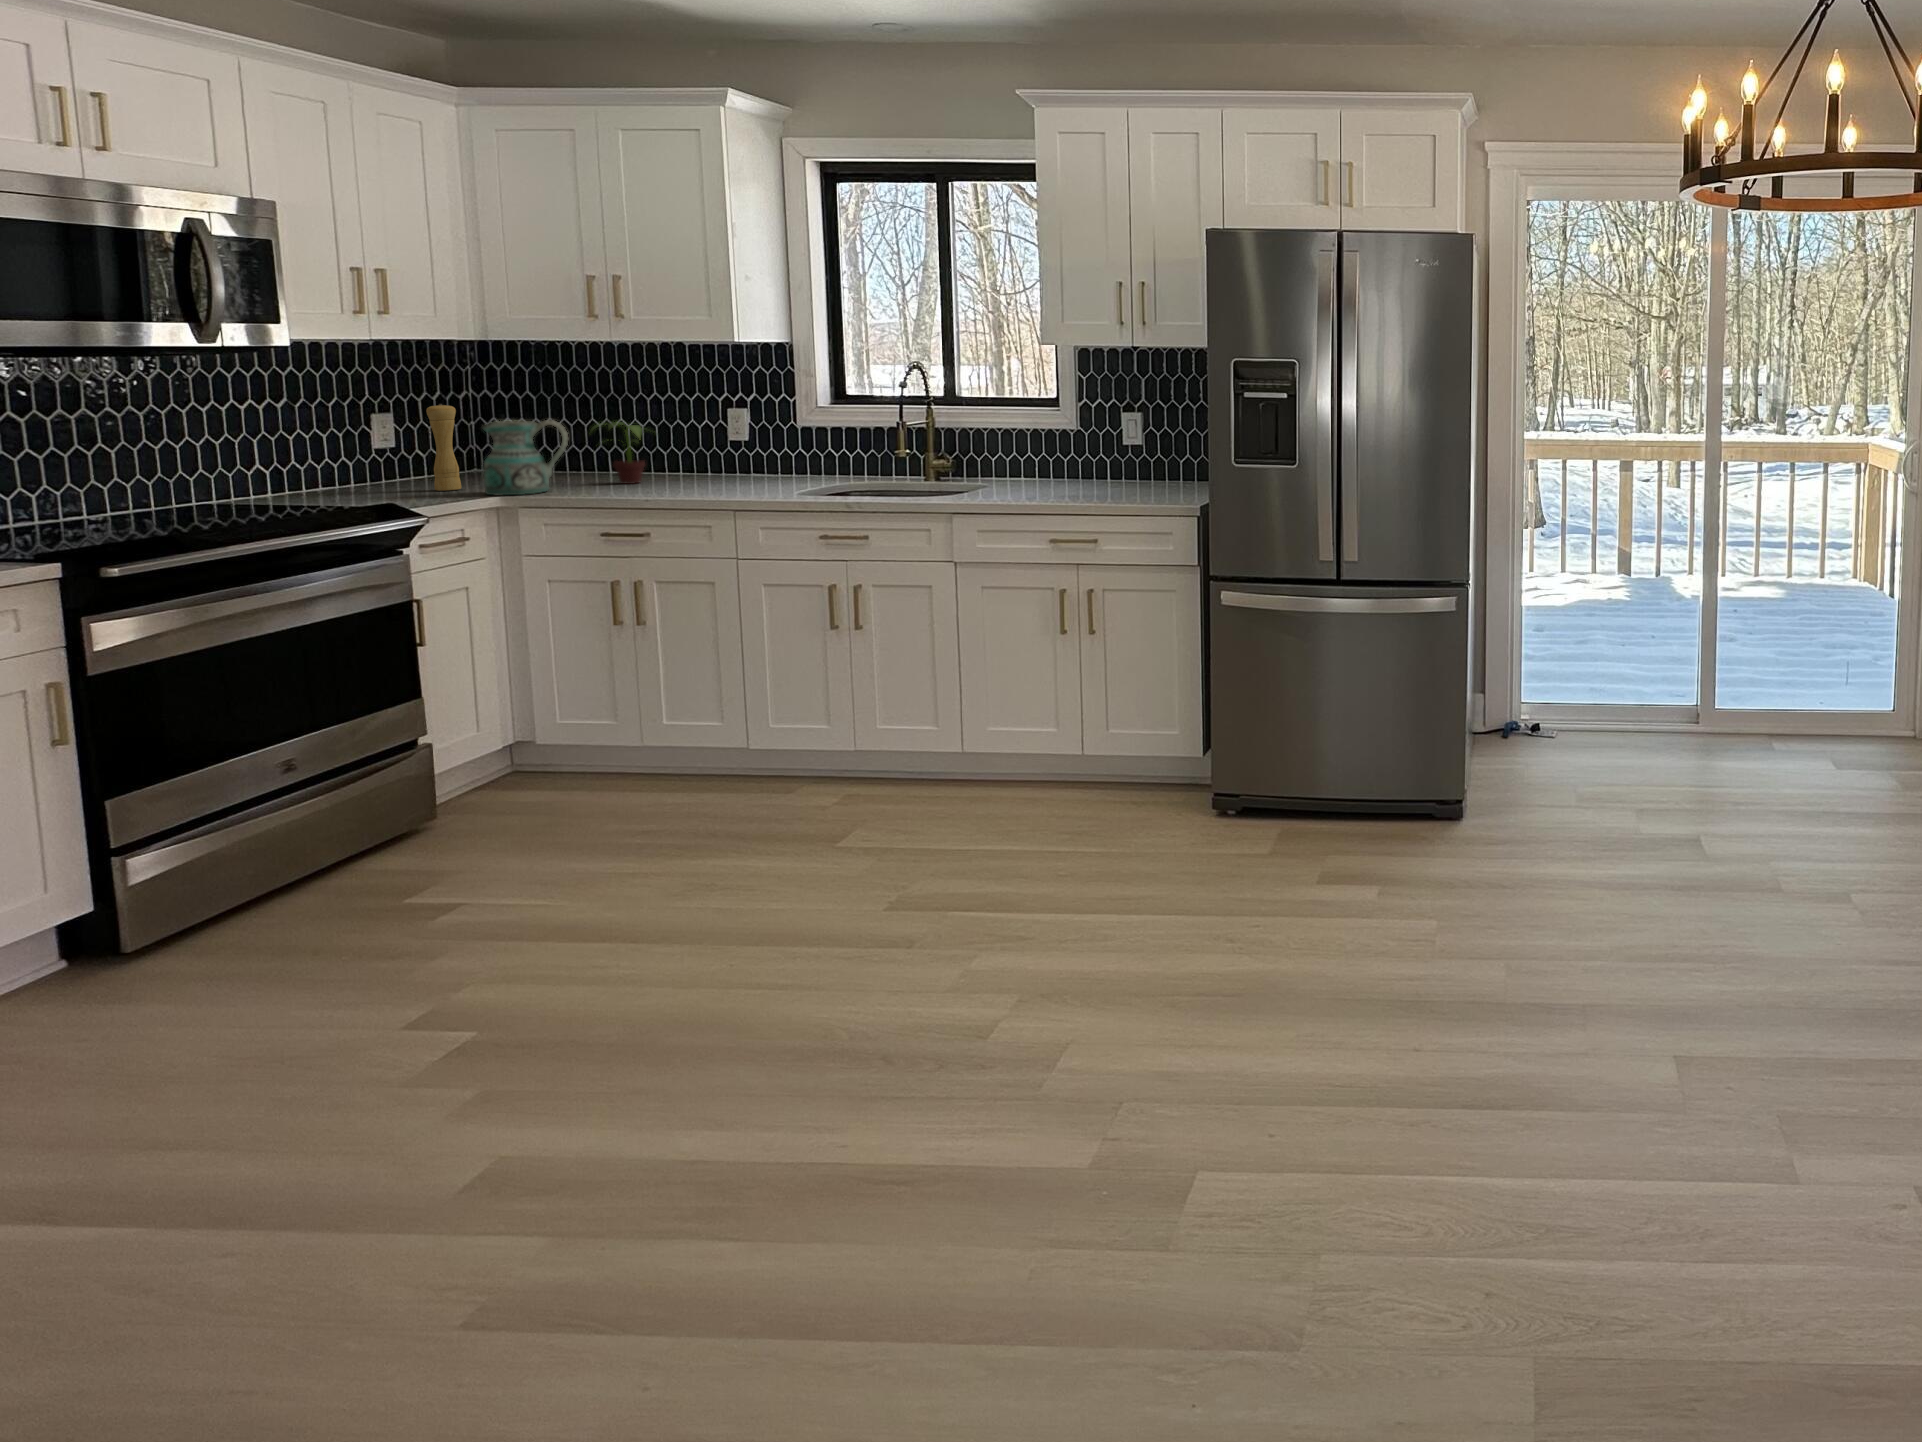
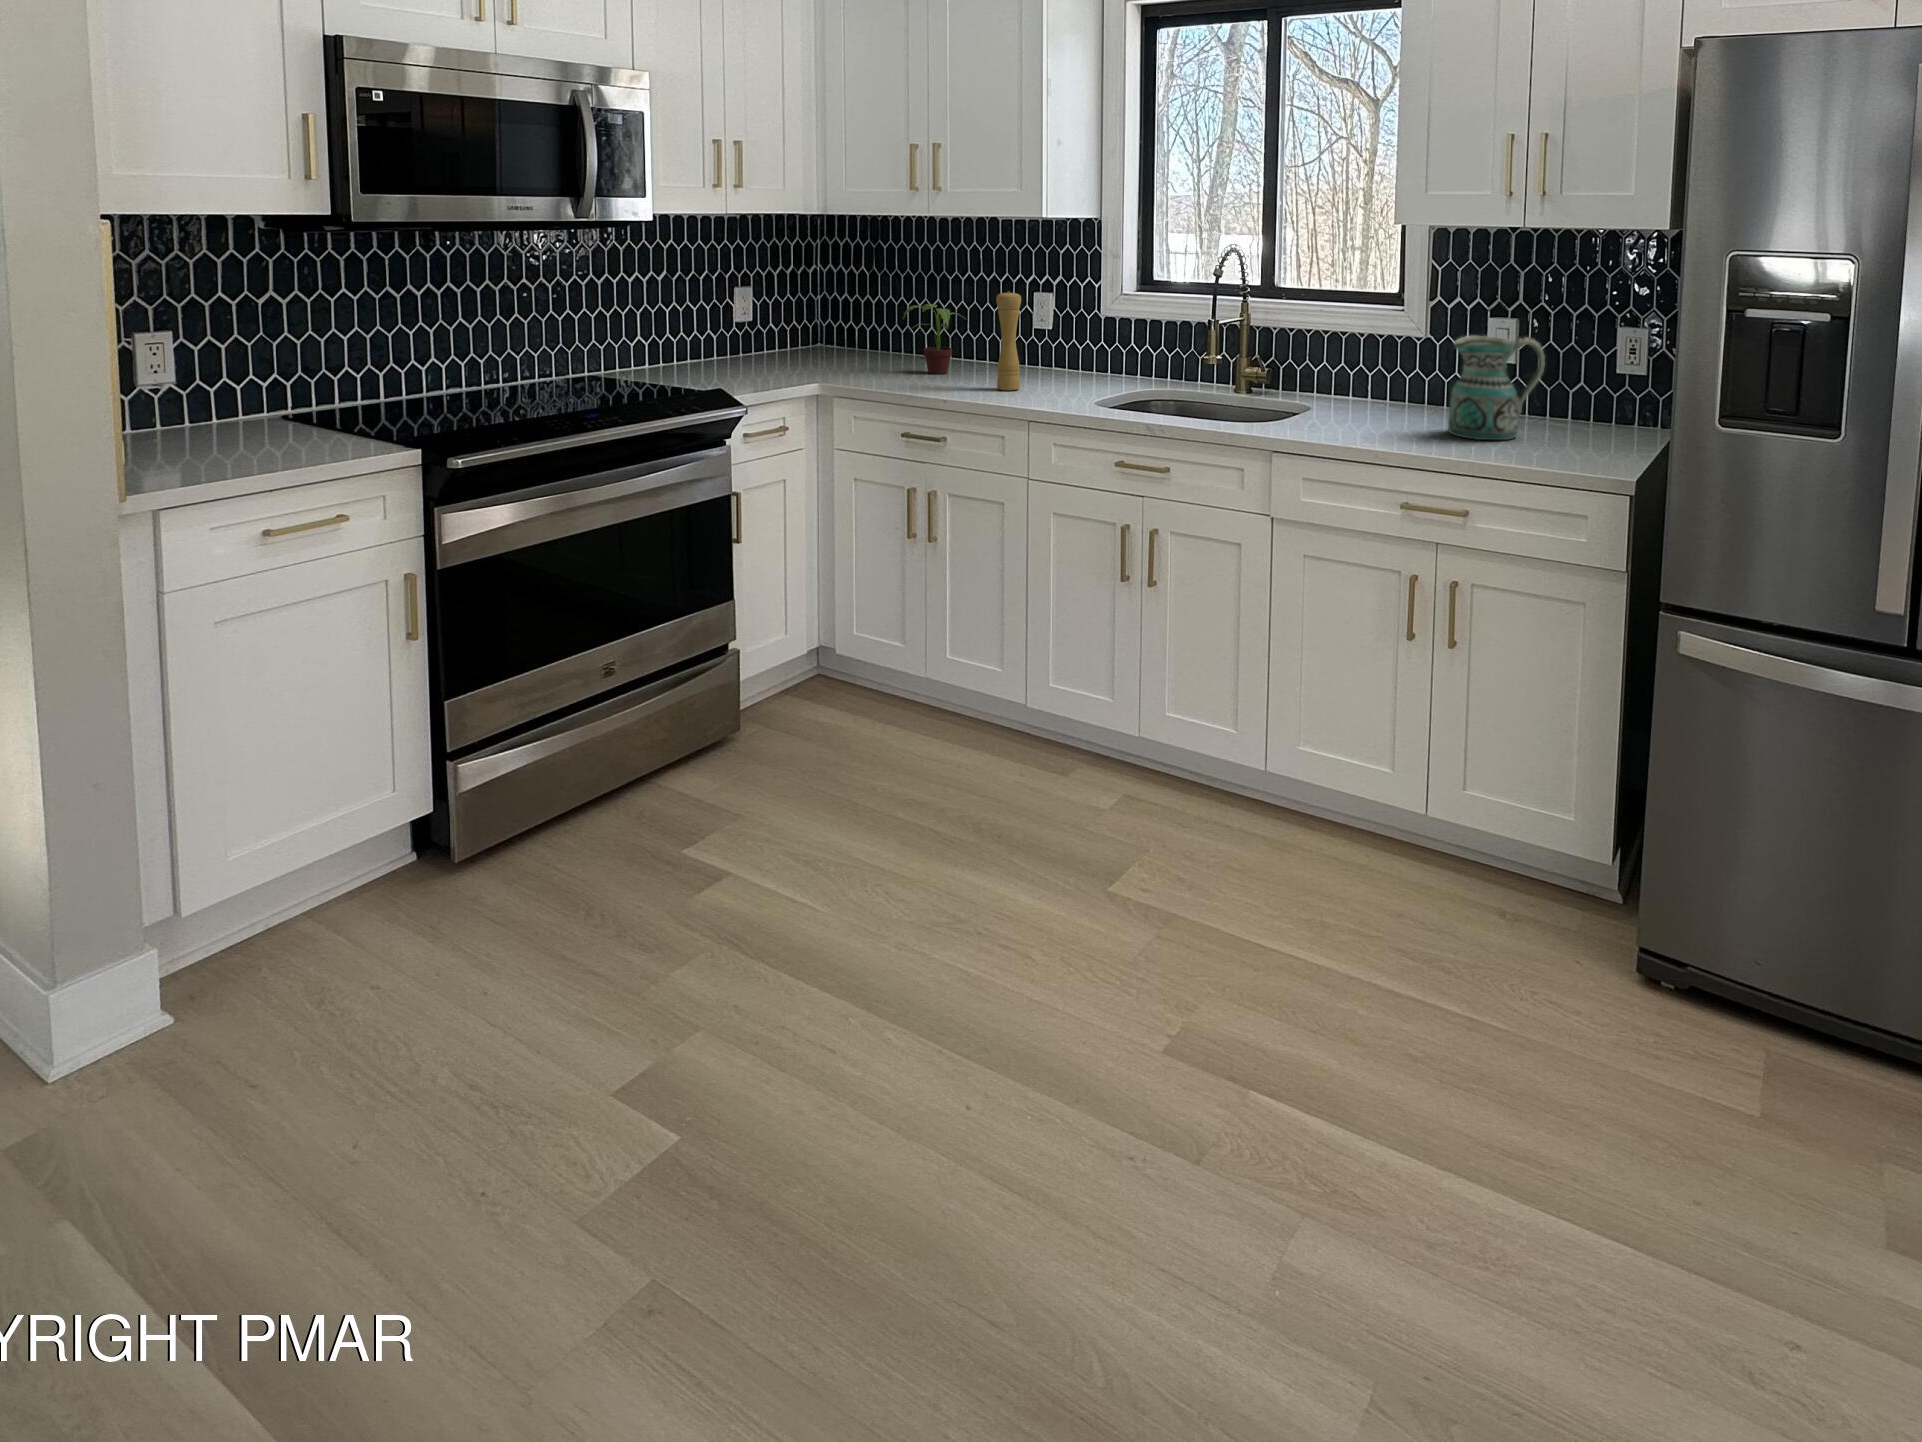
pepper mill: present [426,404,461,491] -> present [996,291,1021,390]
ceramic pitcher: present [482,420,568,496] -> present [1448,336,1545,440]

